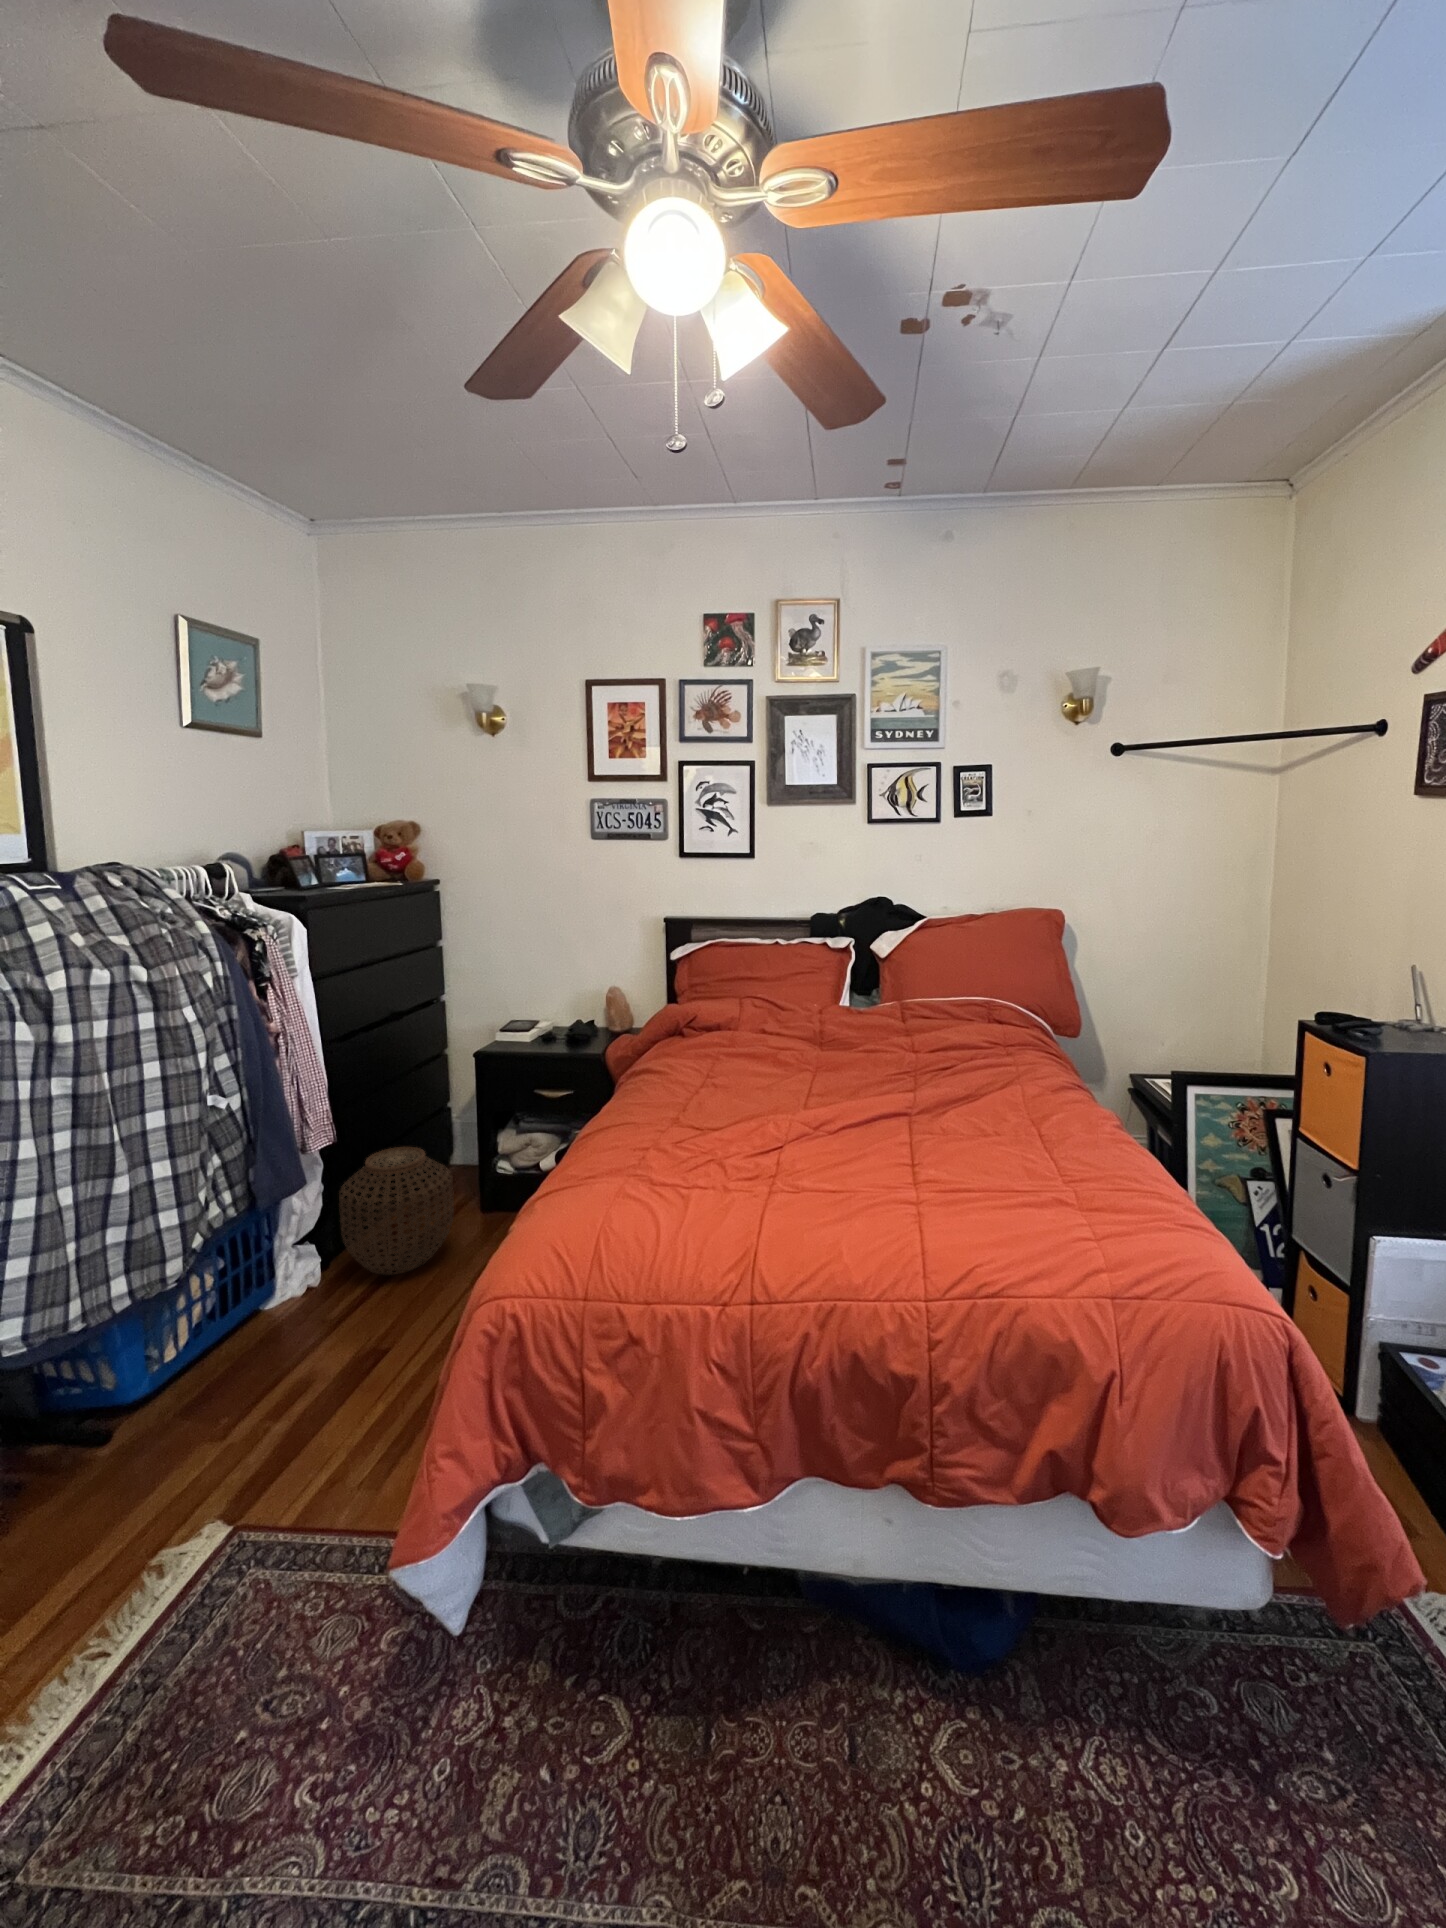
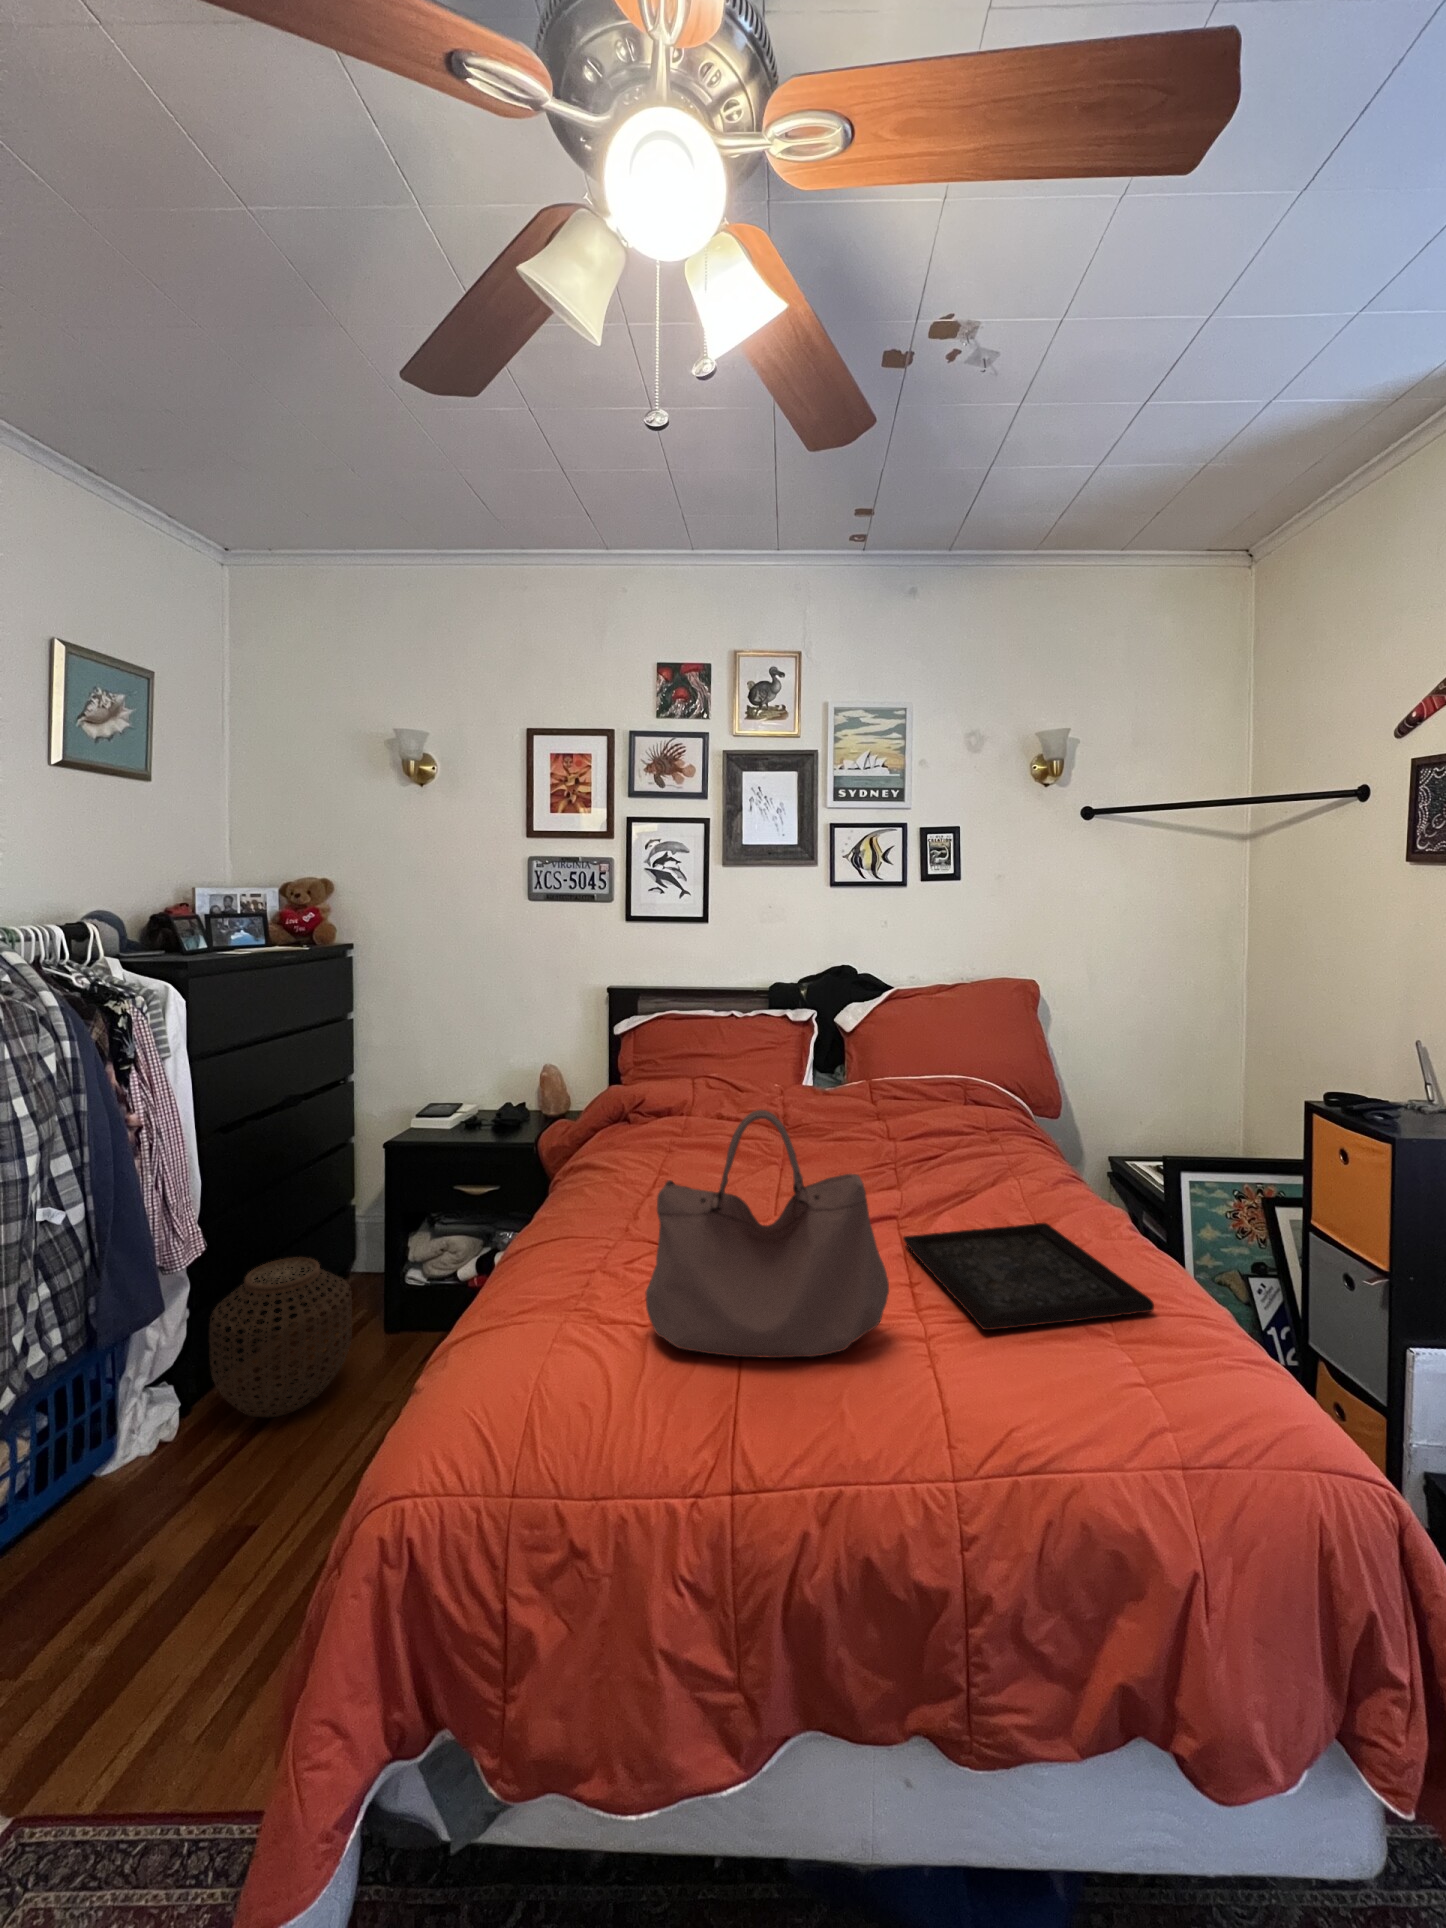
handbag: none [688,1015,887,1211] -> present [646,1110,889,1358]
tray: none [911,1119,1116,1197] -> present [903,1223,1154,1330]

